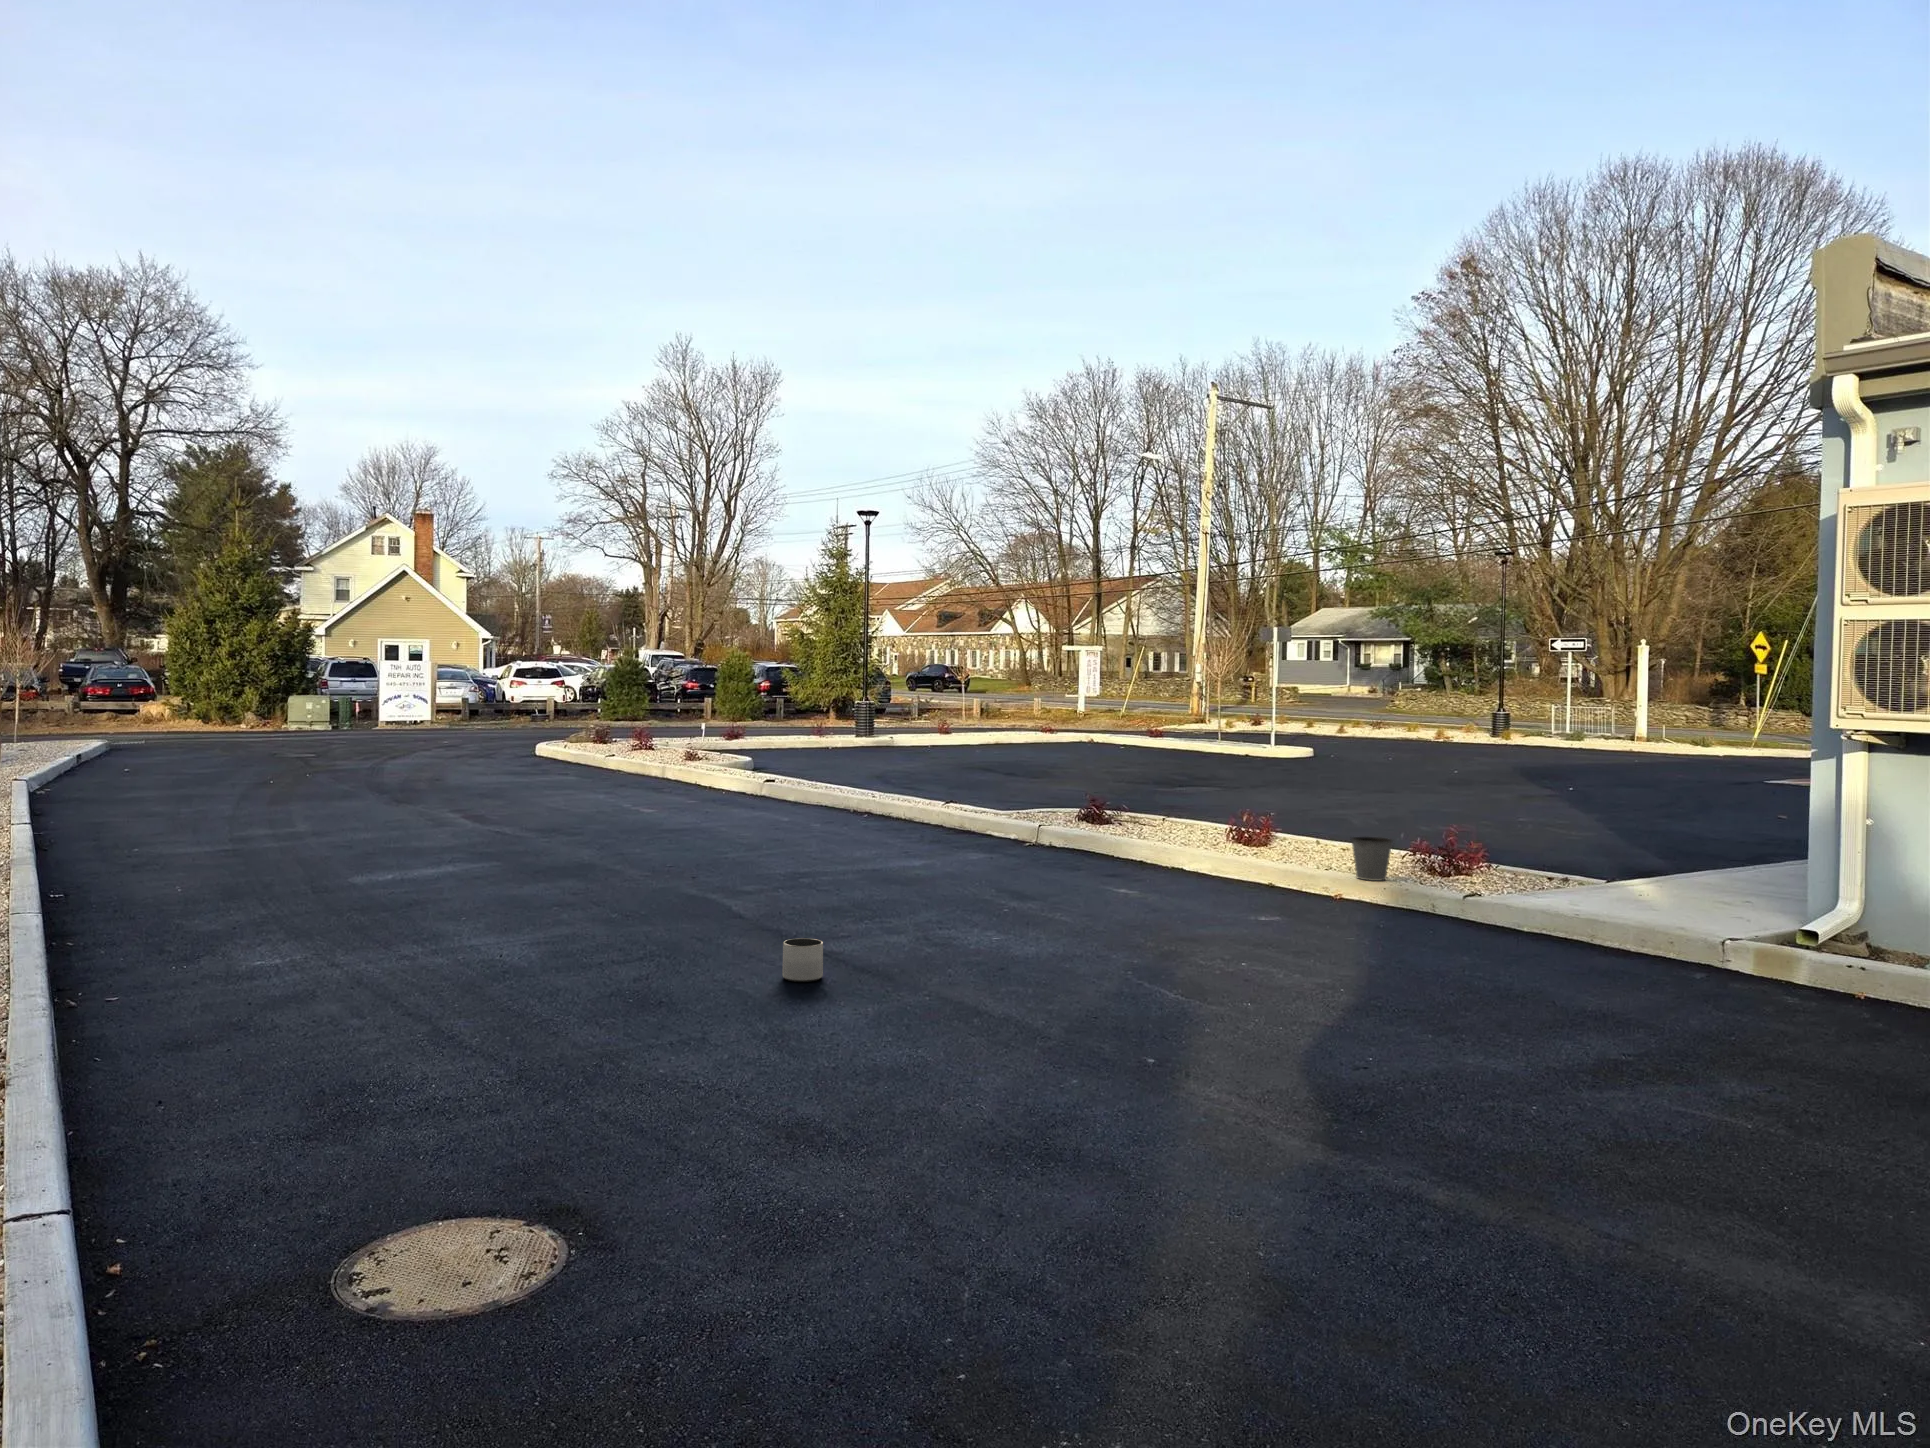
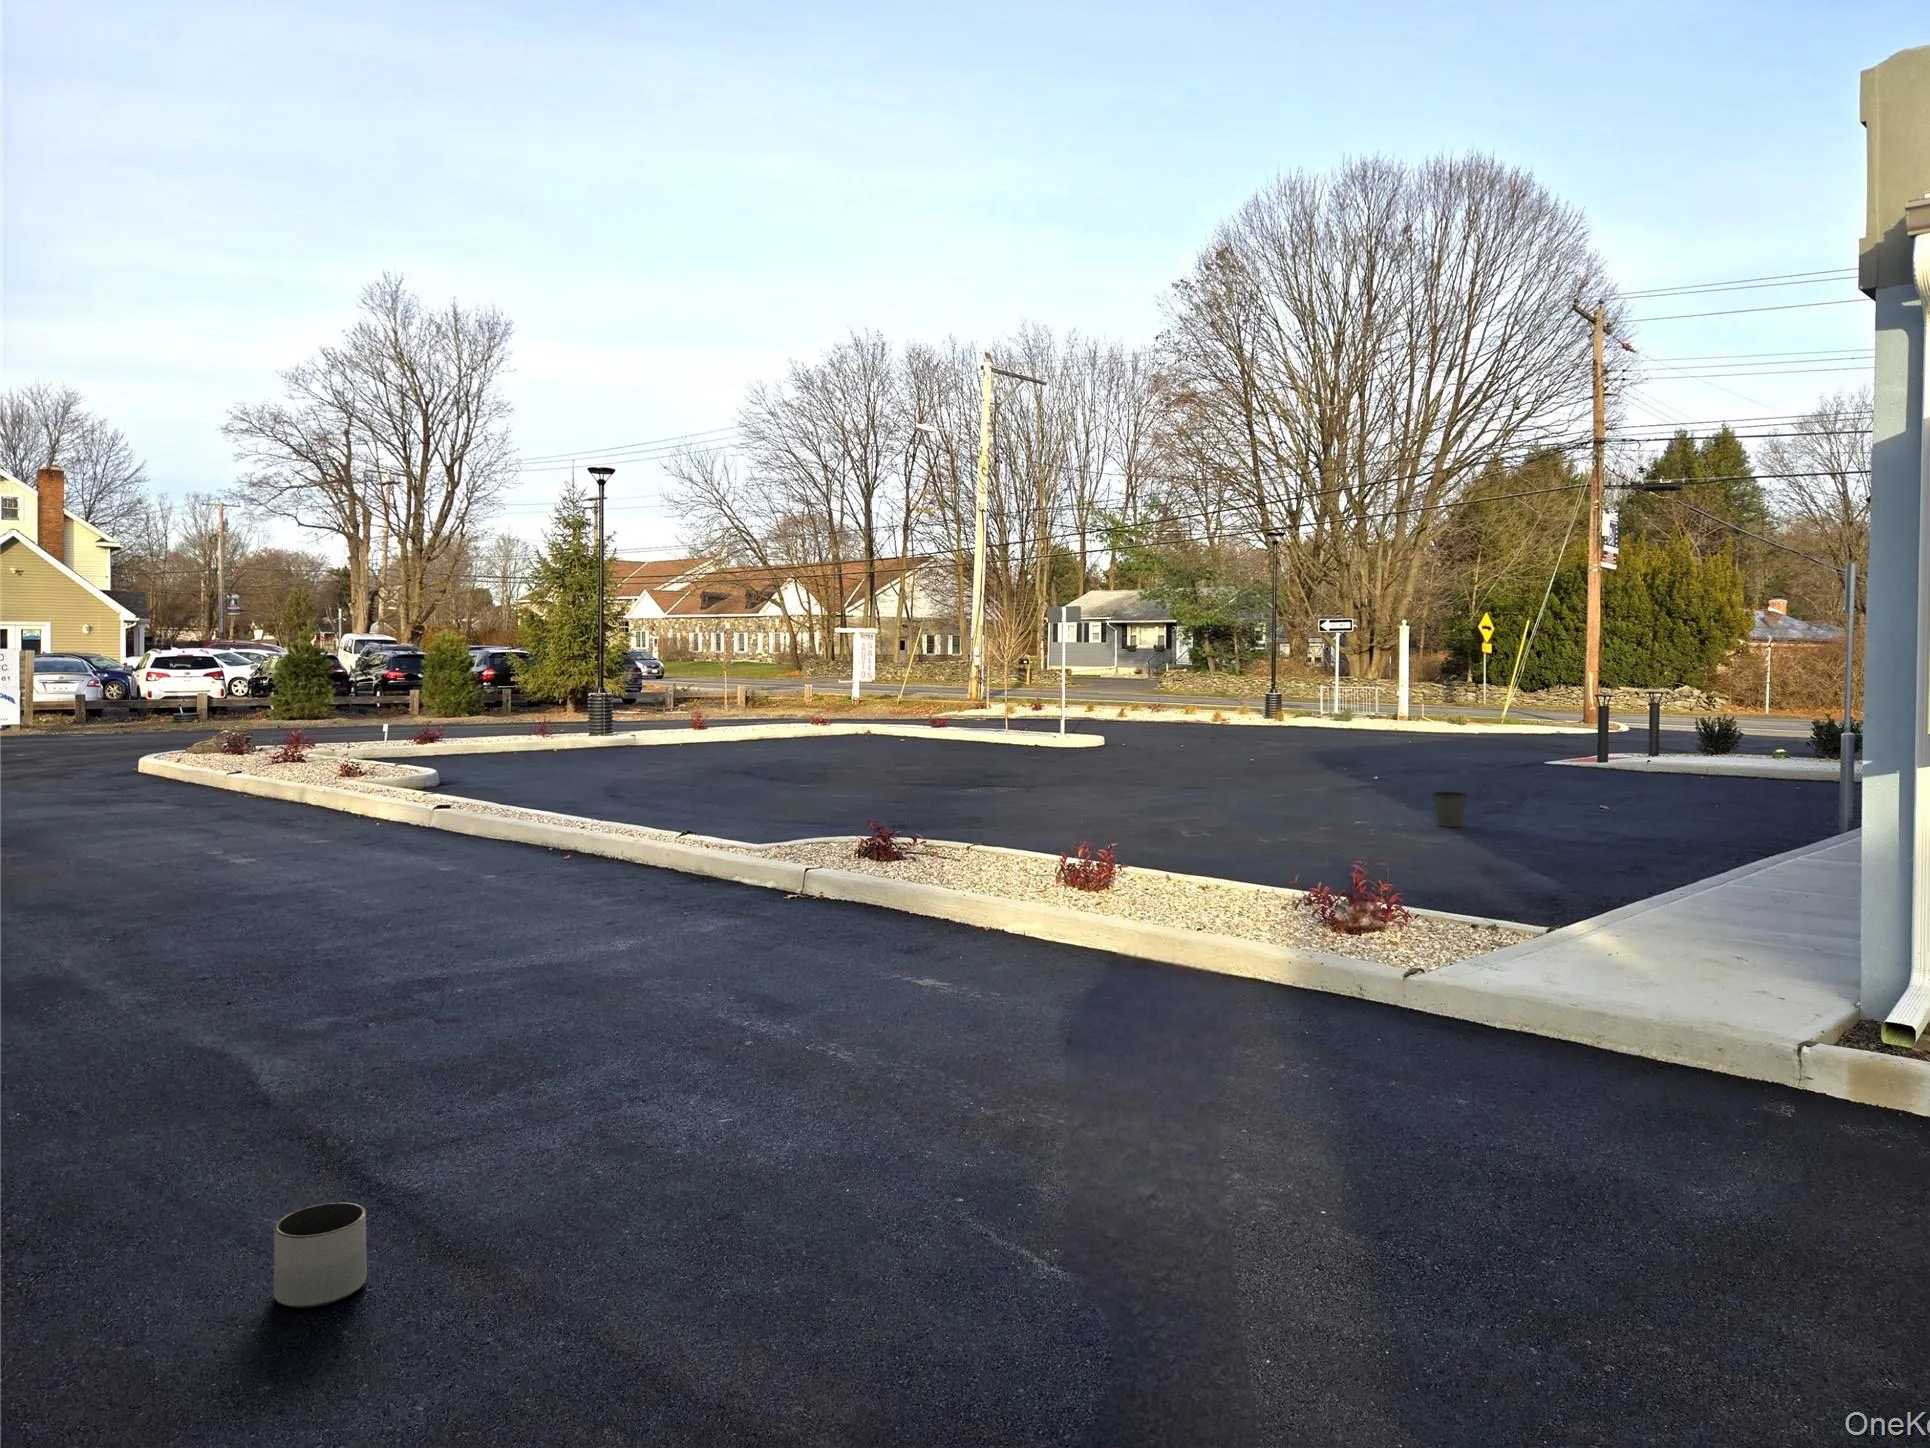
bucket: present [1350,837,1393,881] -> present [1434,791,1468,827]

